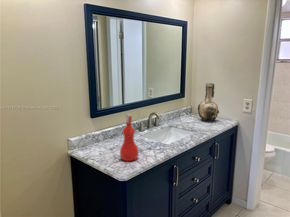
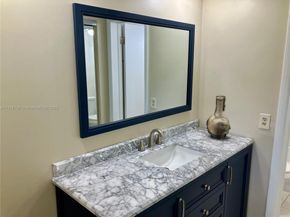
spray bottle: present [120,114,139,161] -> none [112,137,135,196]

